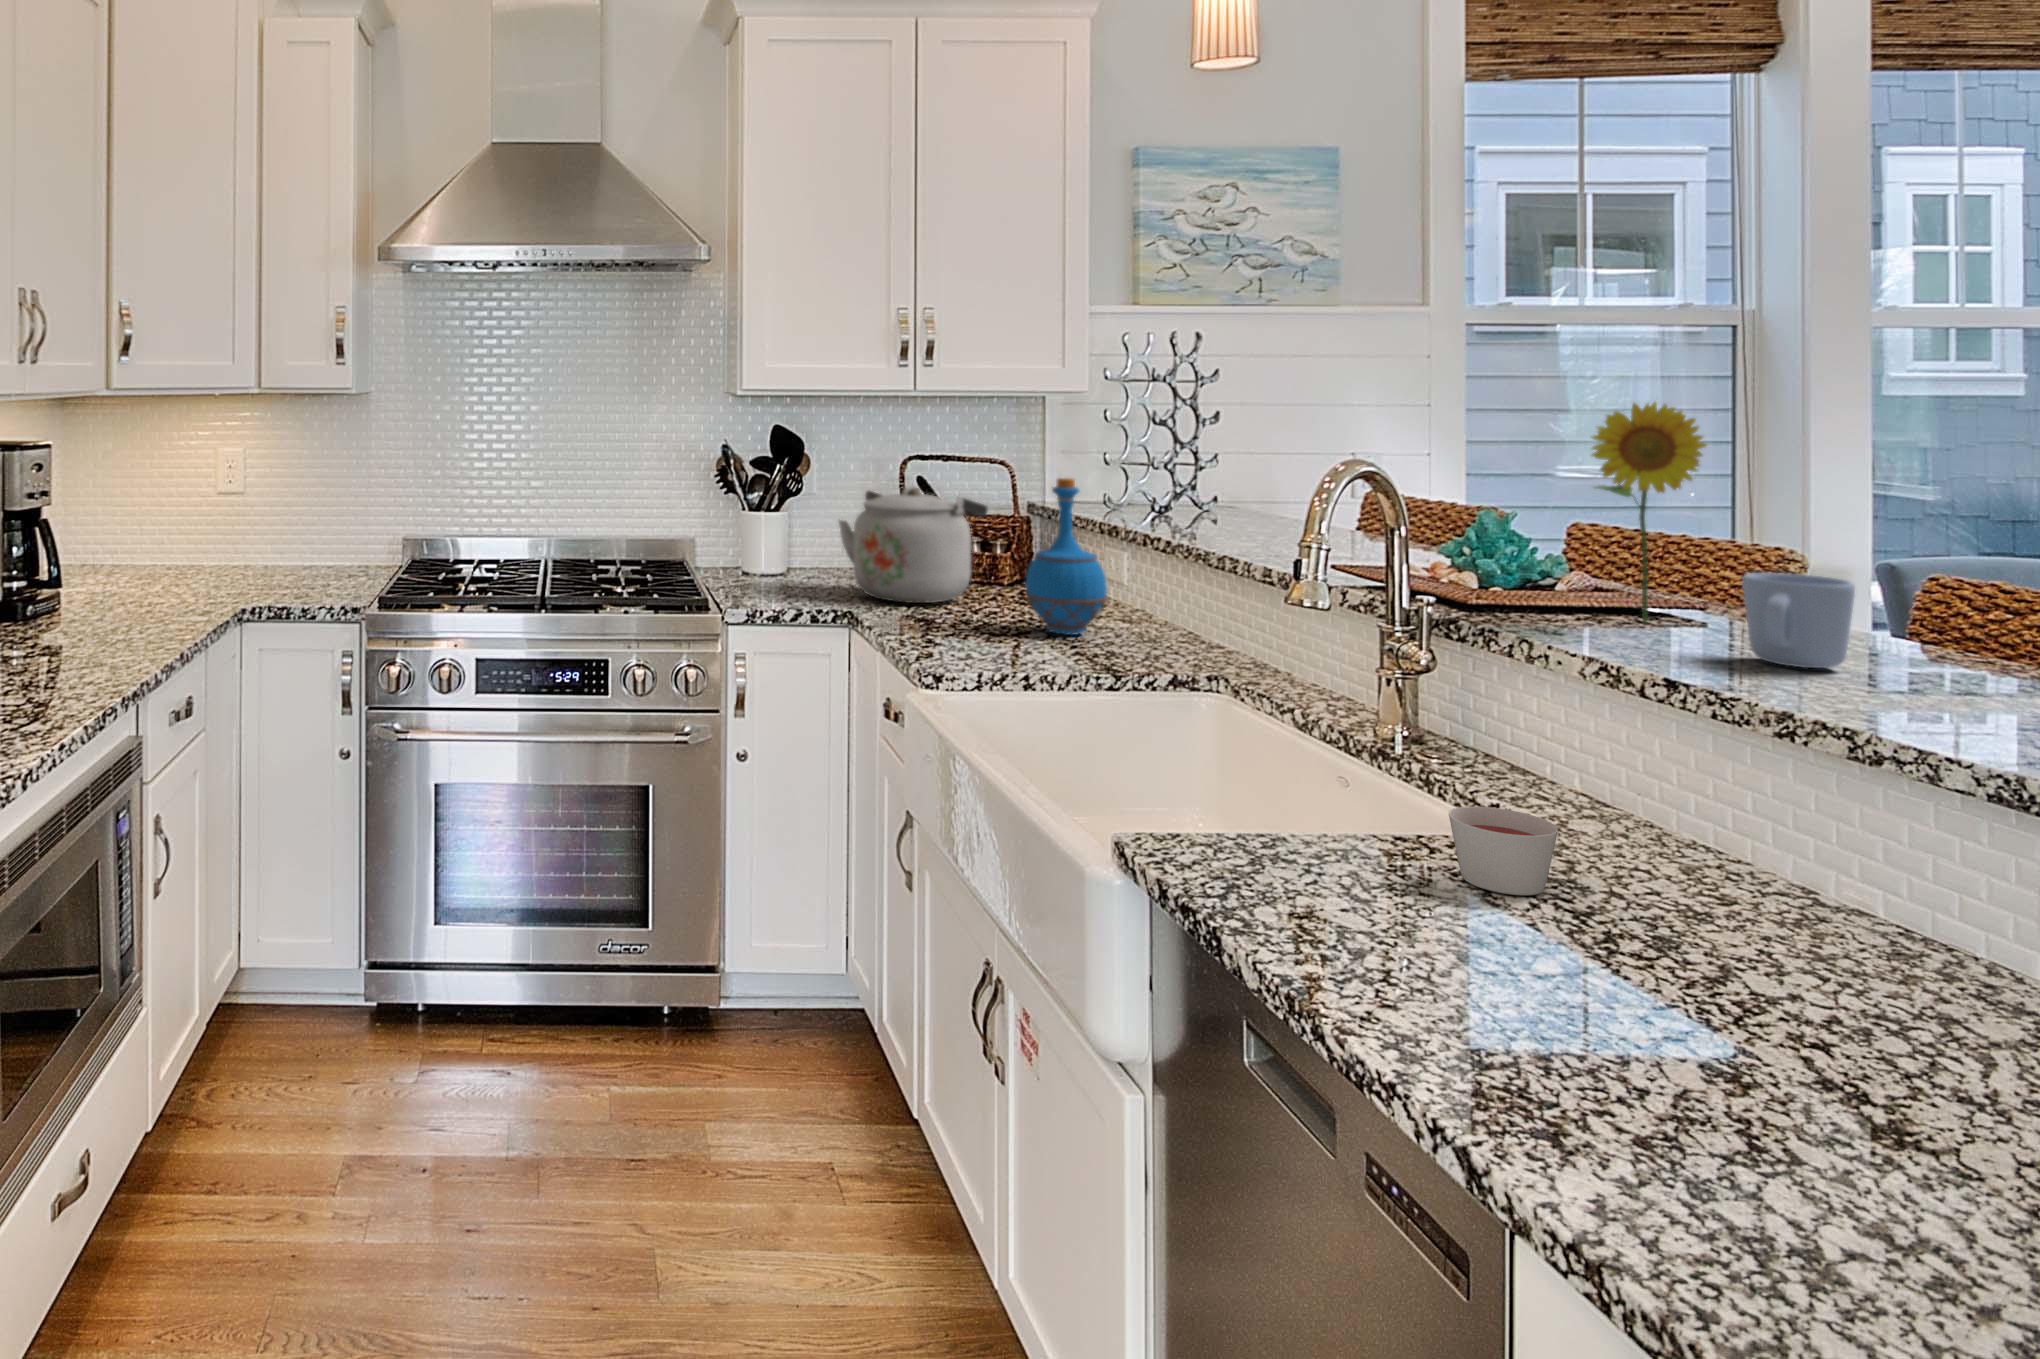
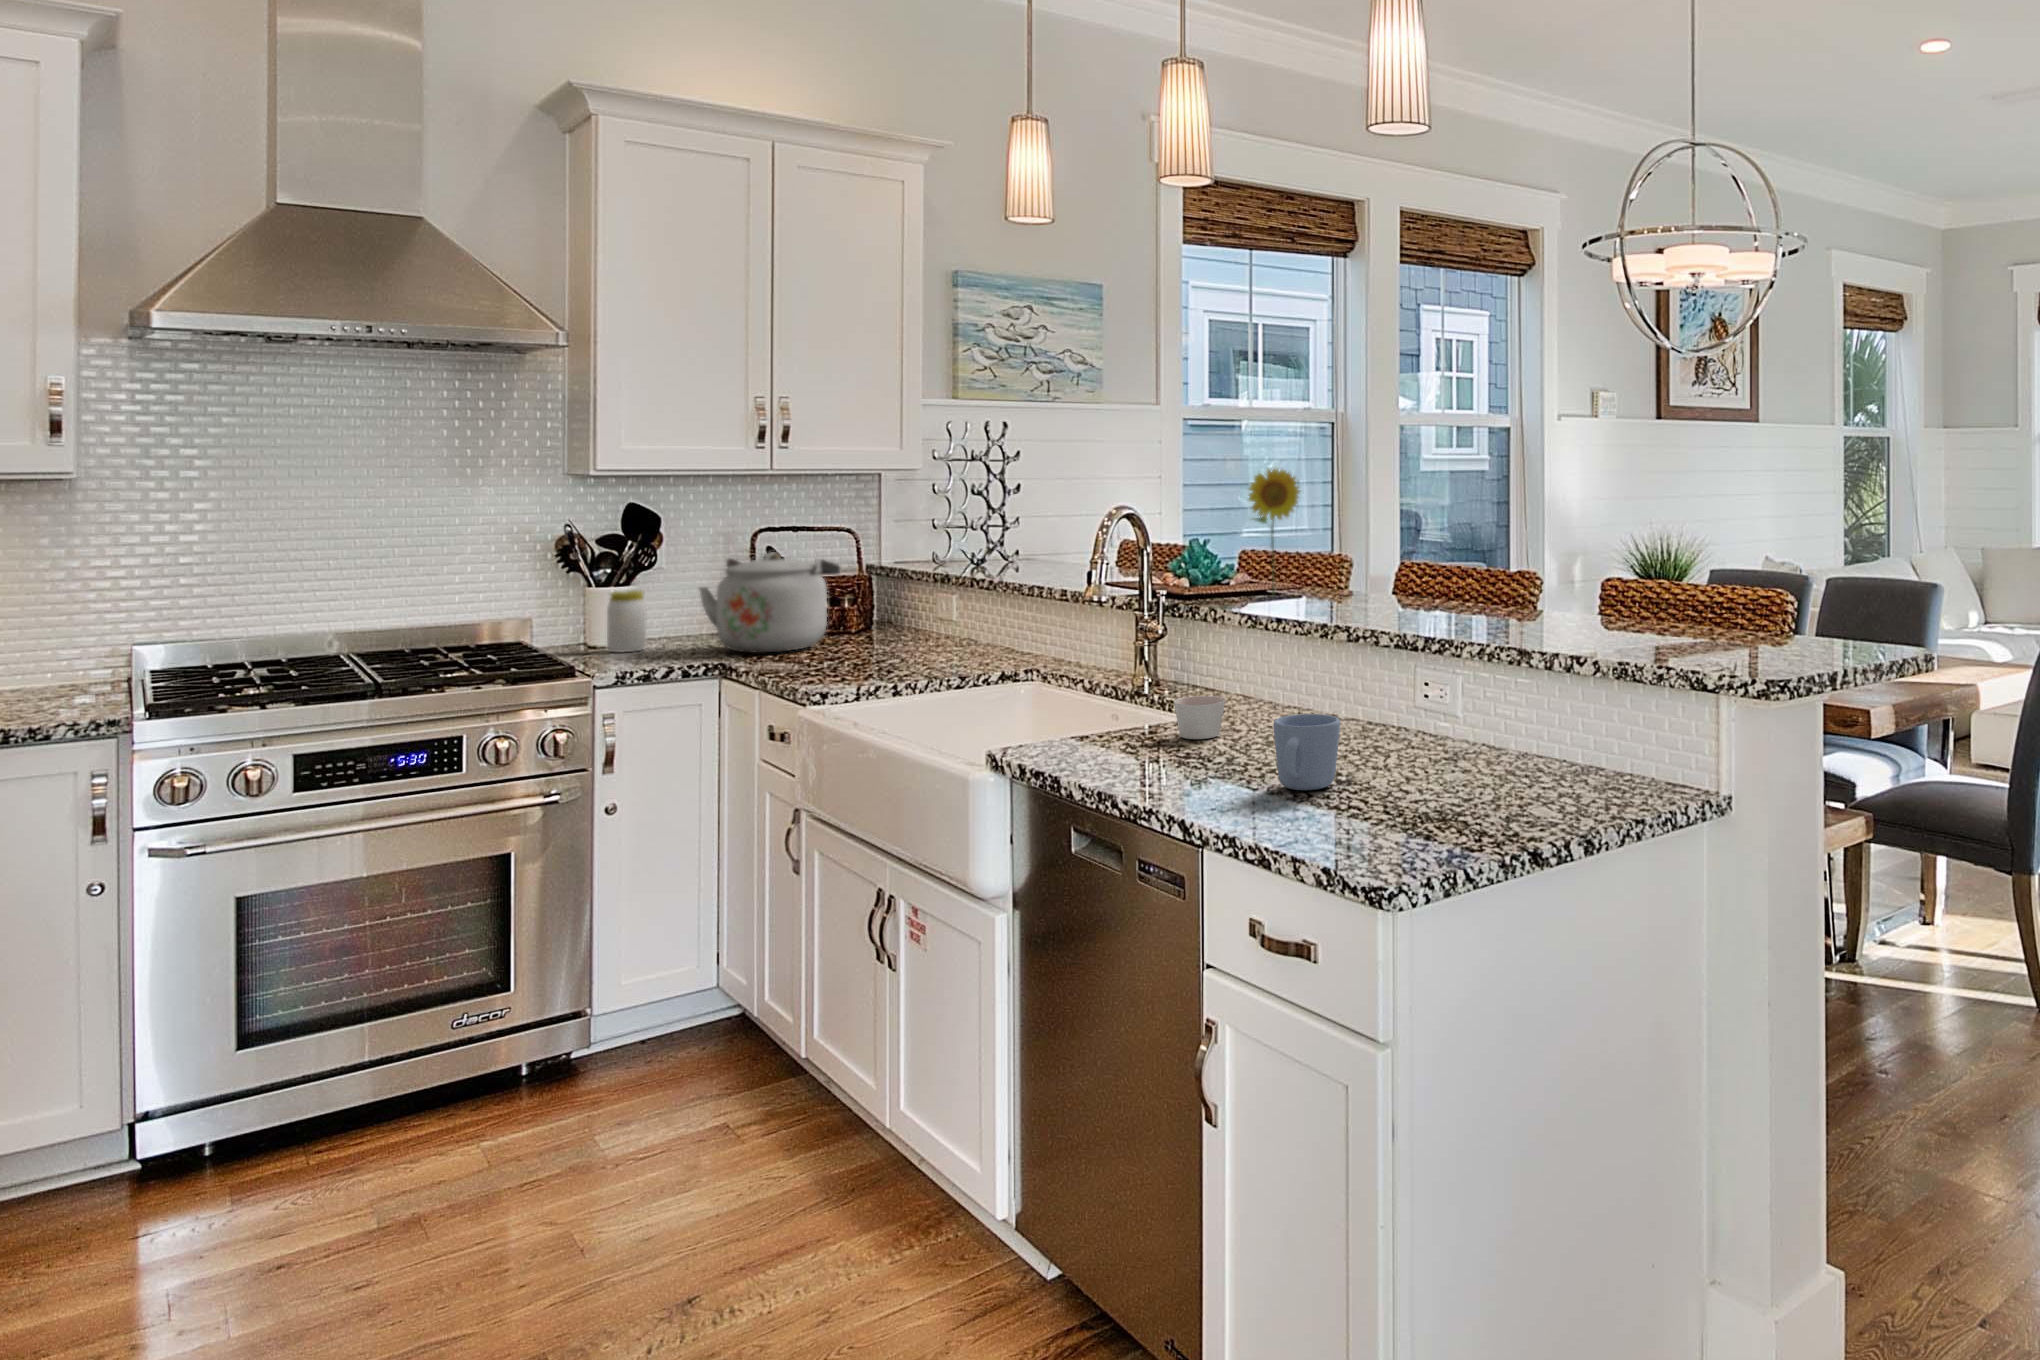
bottle: present [1026,478,1107,635] -> none [881,536,947,658]
jar: none [755,517,791,584] -> present [607,590,646,652]
mug: present [1742,573,1855,668] -> present [1274,714,1340,790]

